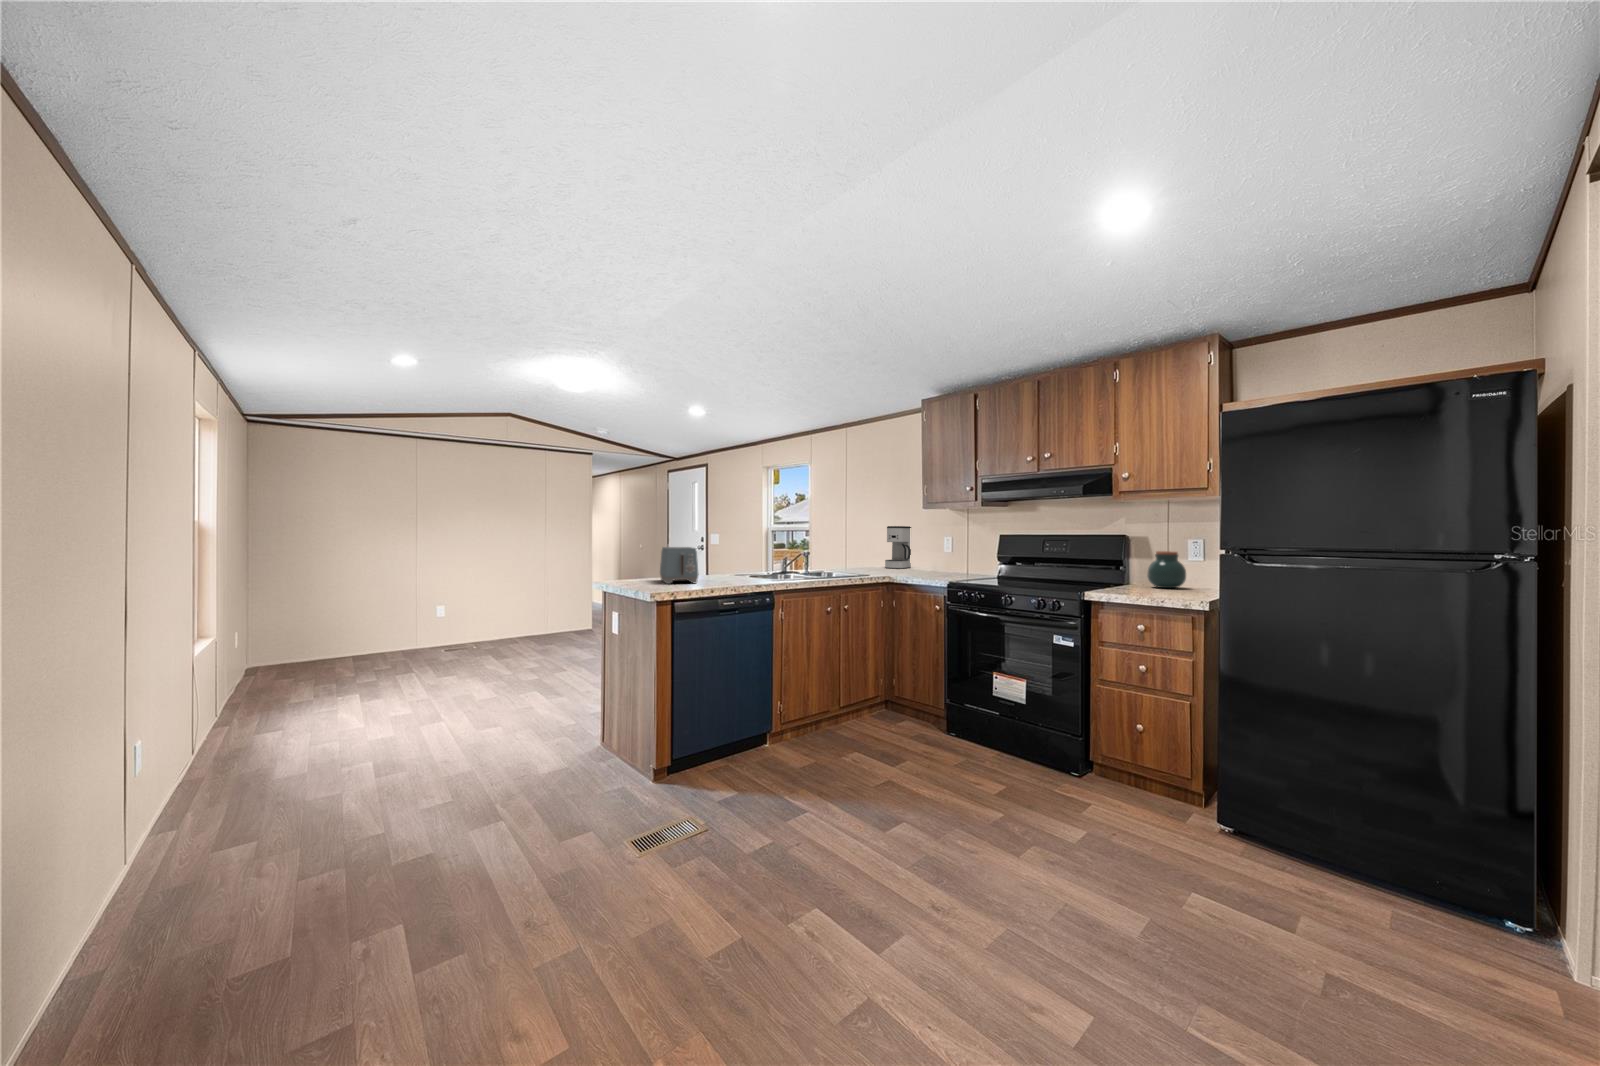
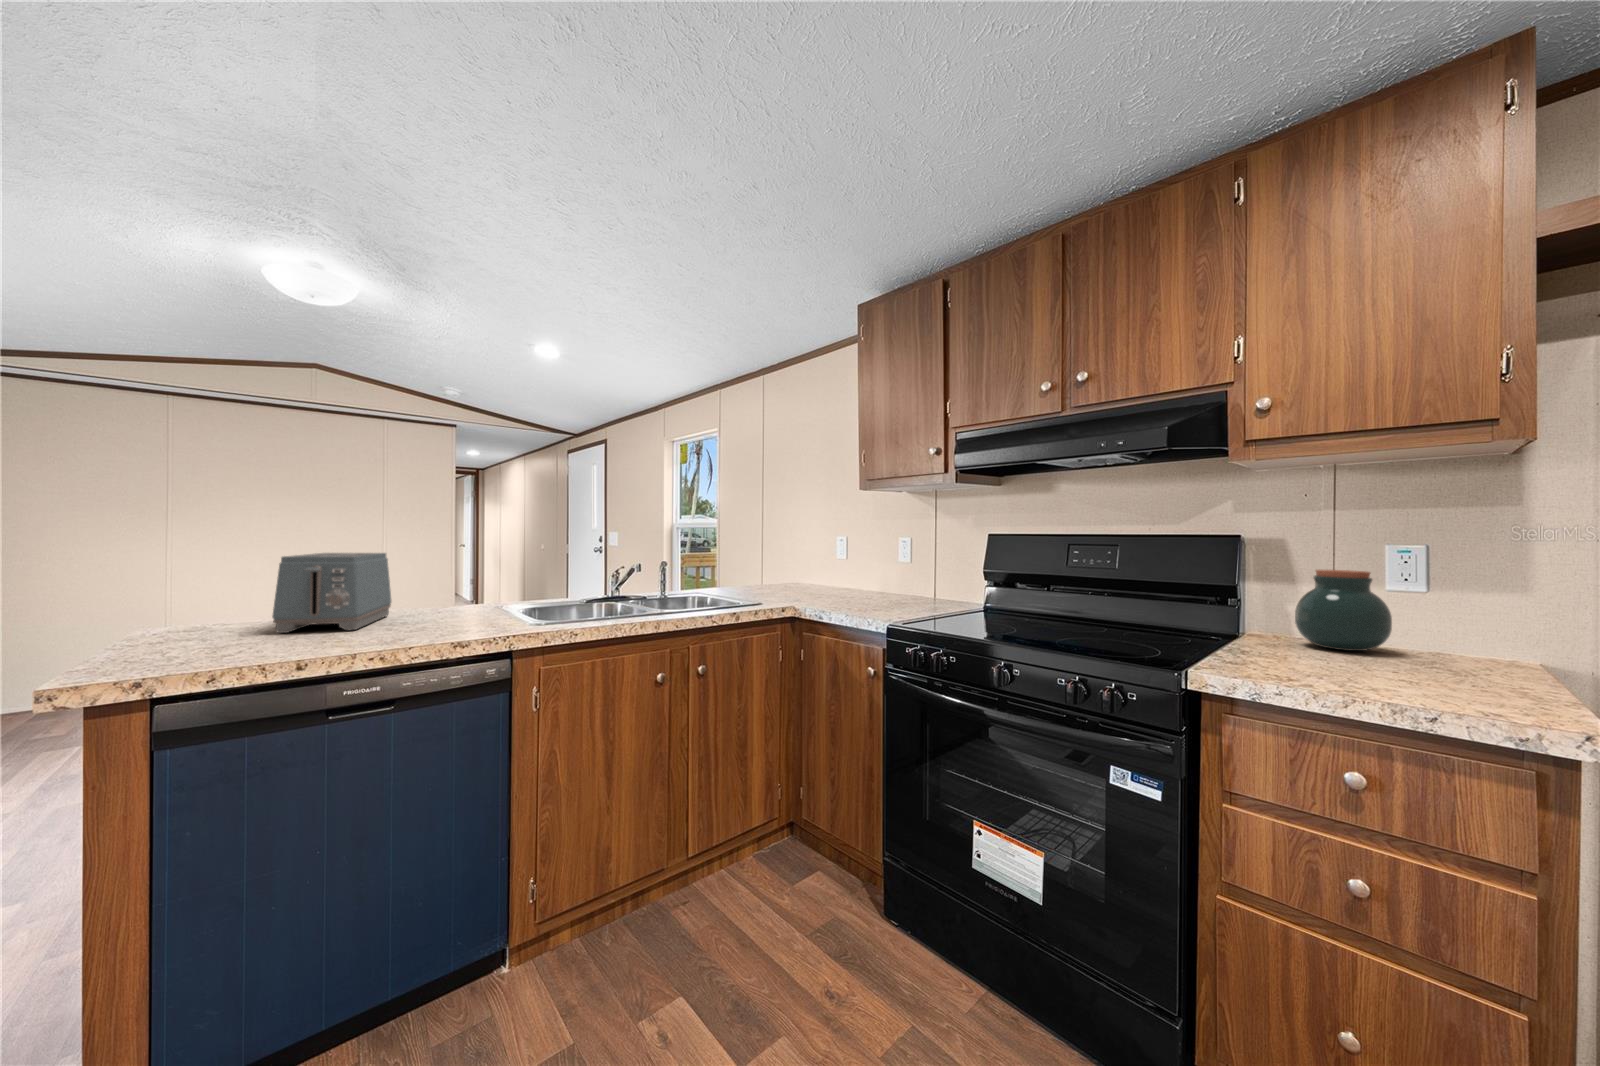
coffee maker: present [885,526,911,569] -> none [809,520,851,586]

